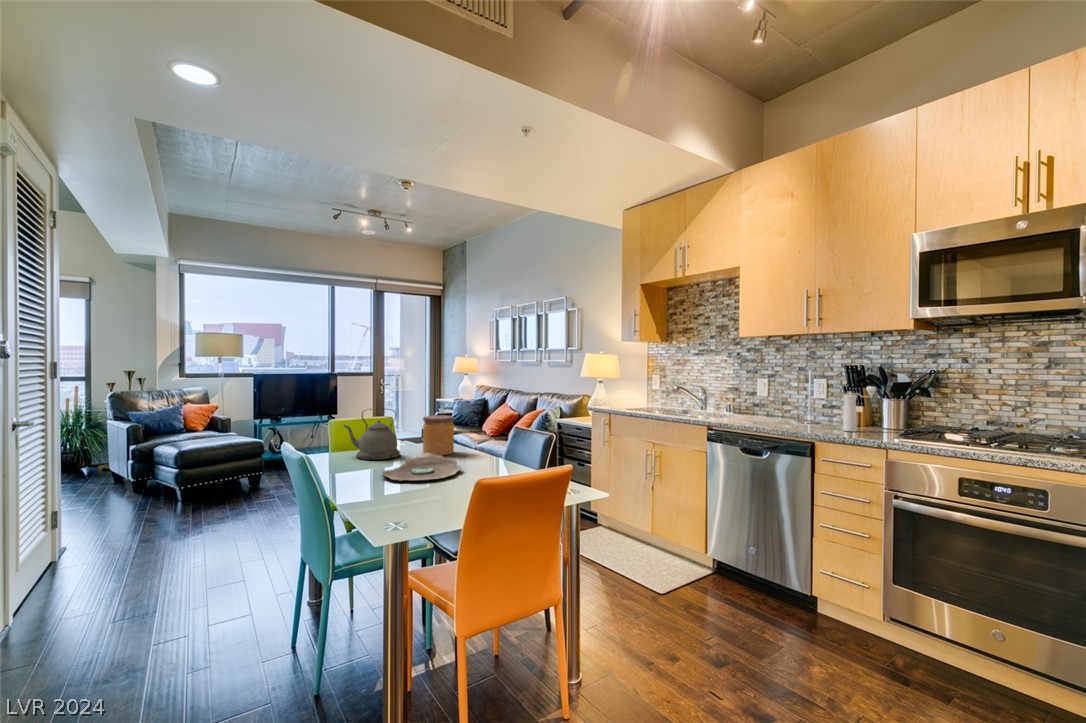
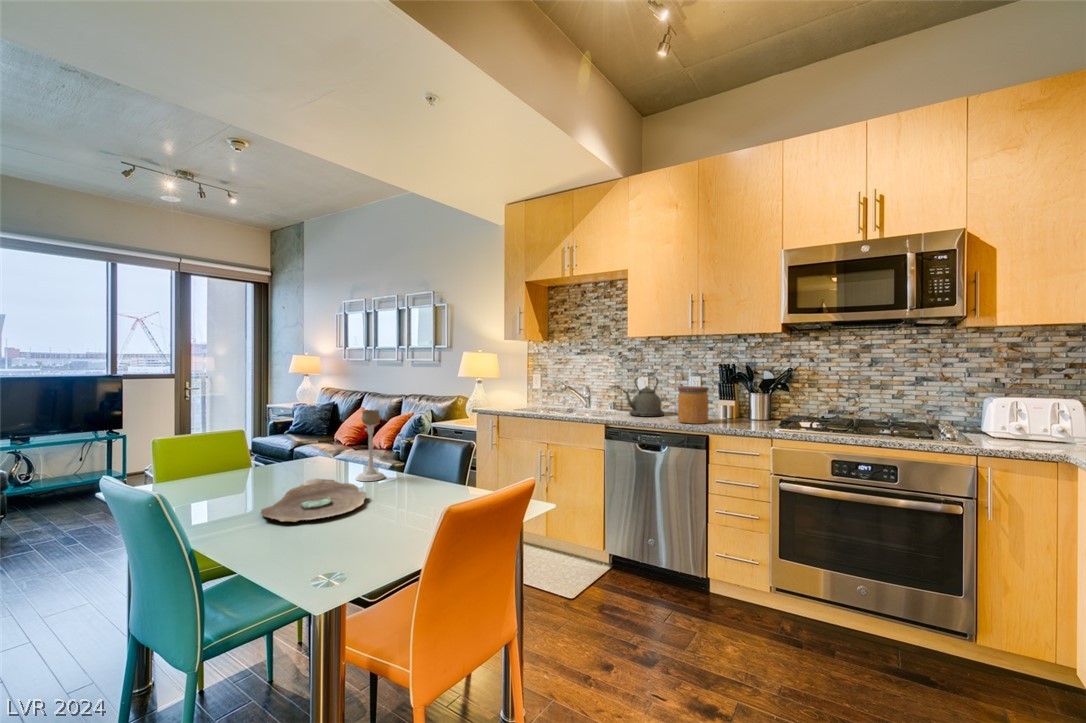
pepper mill: present [843,386,876,432] -> none [727,383,752,424]
candle holder: none [463,401,487,460] -> present [356,410,385,481]
kettle: present [344,409,400,460] -> present [623,377,664,417]
jar: present [423,415,454,455] -> present [678,386,709,424]

